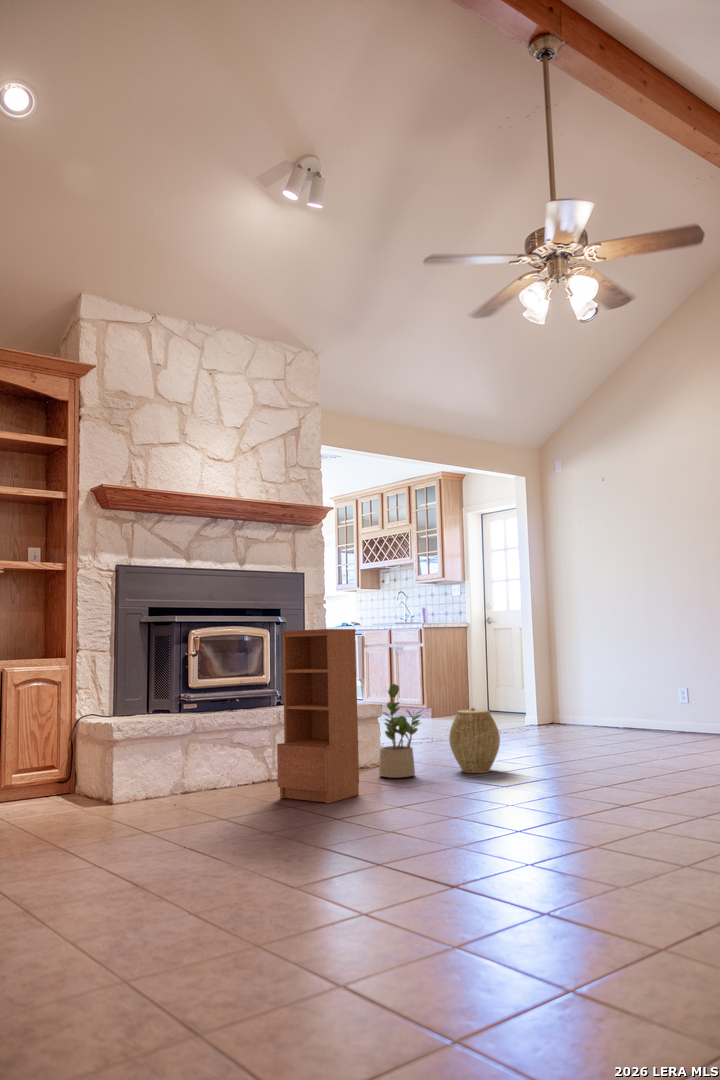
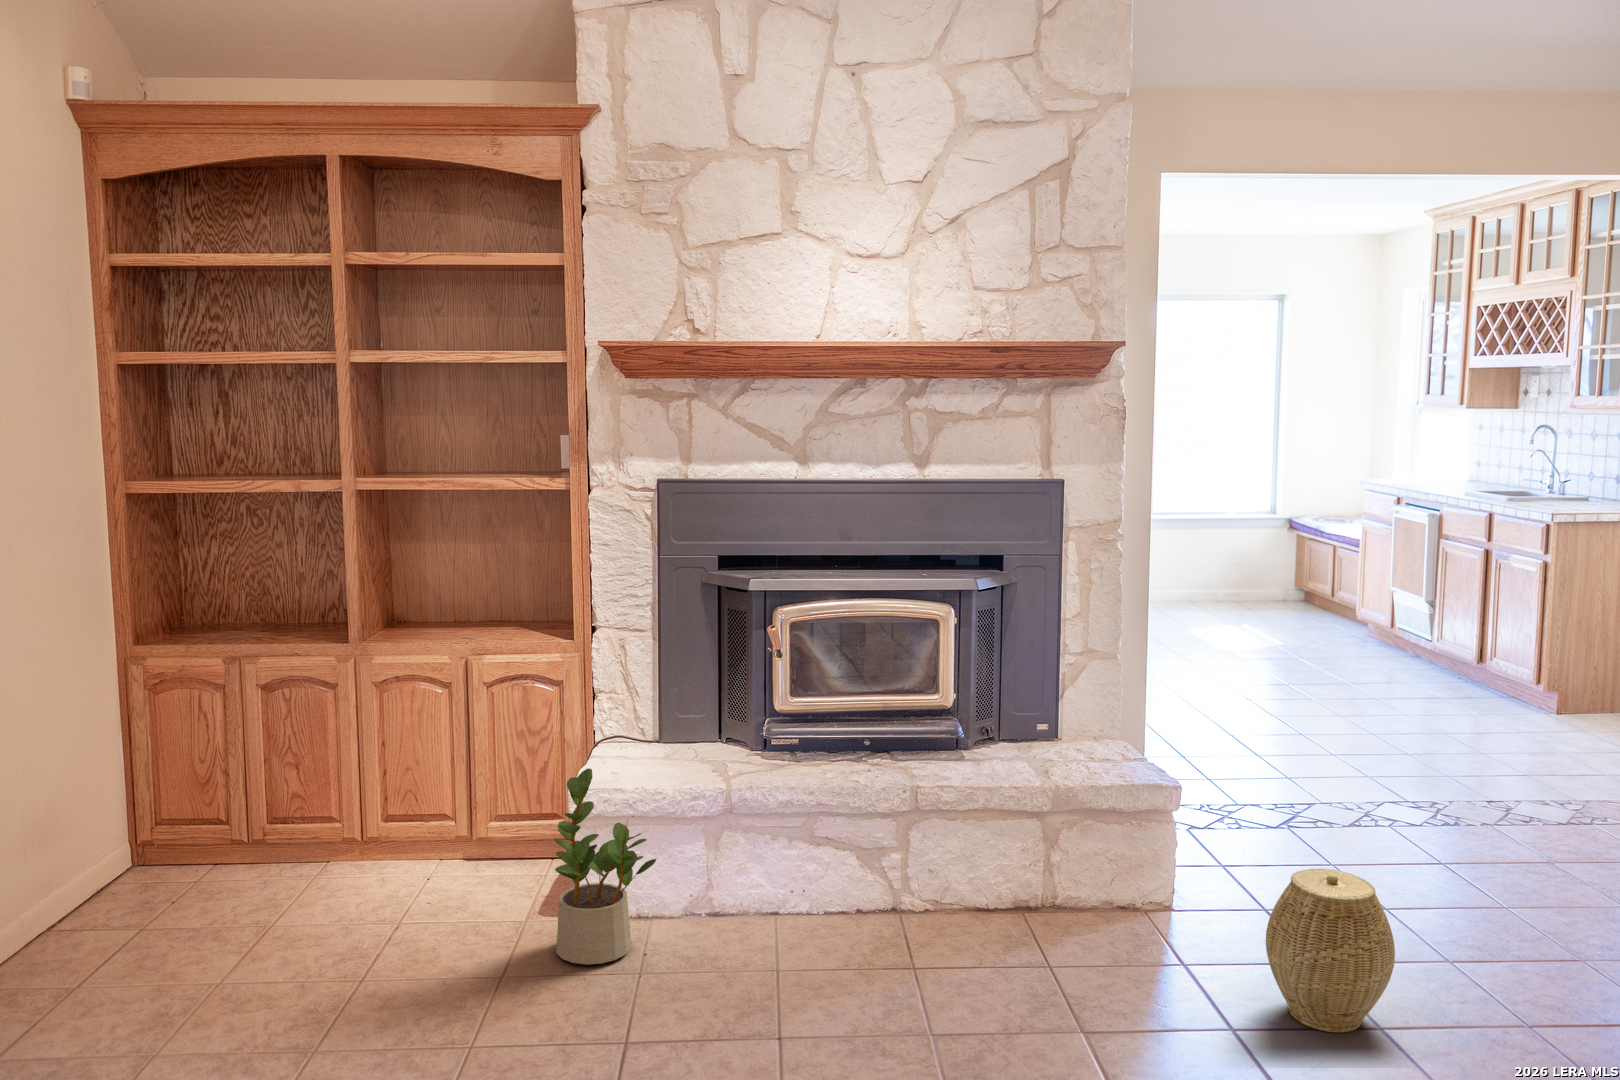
bookcase: present [277,629,359,803] -> none [808,669,962,1051]
potted plant: present [379,684,421,778] -> present [554,768,656,965]

